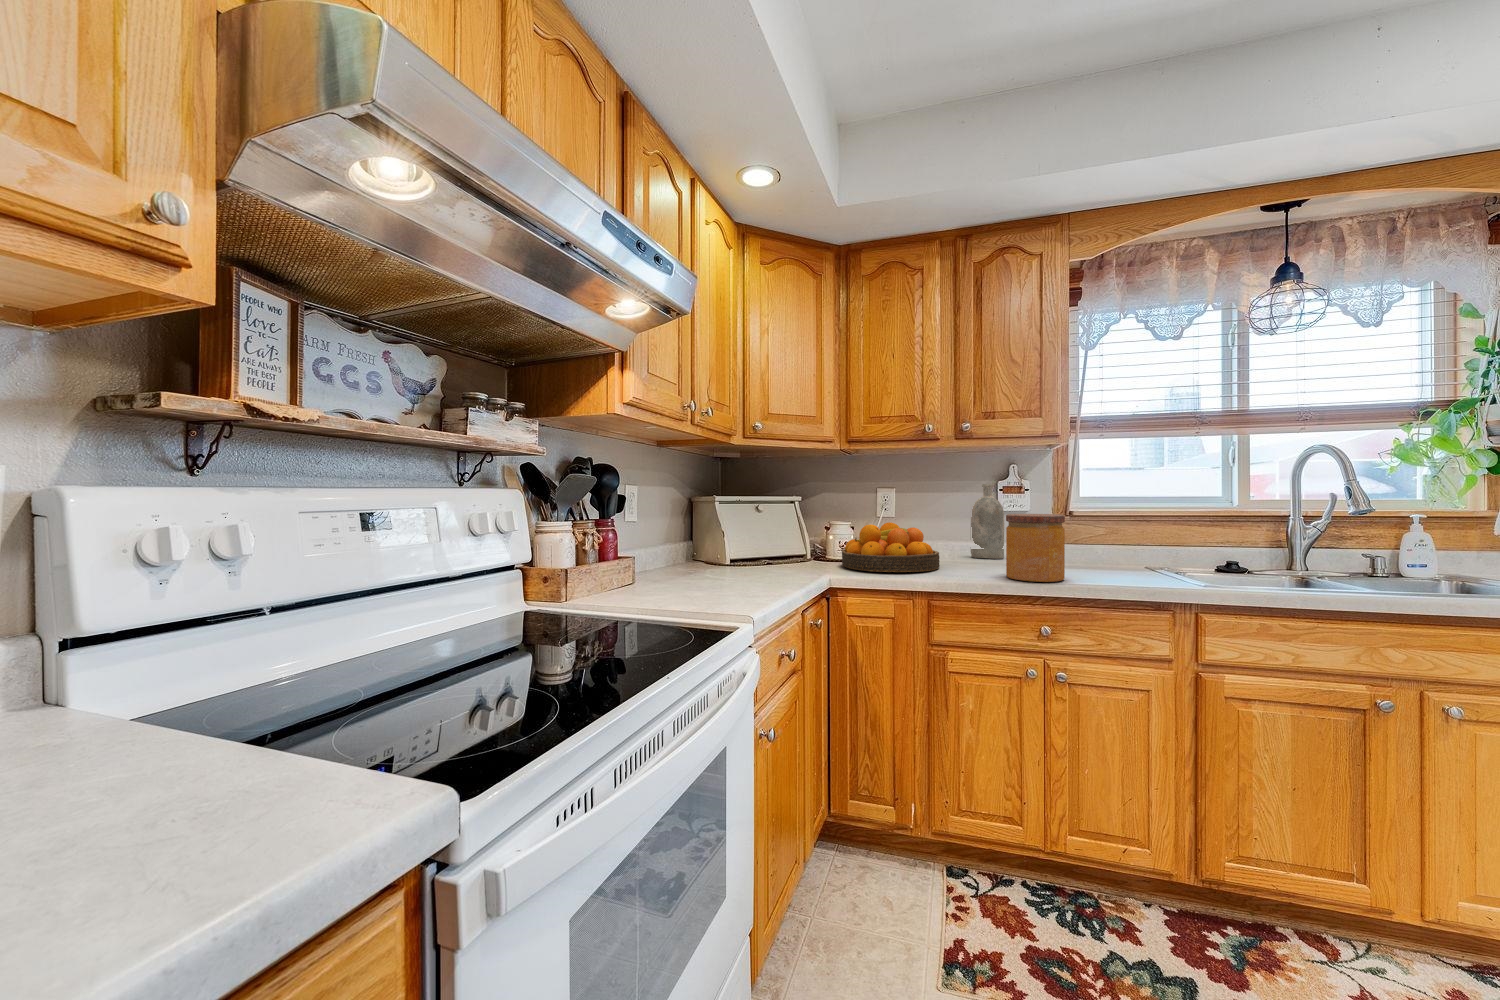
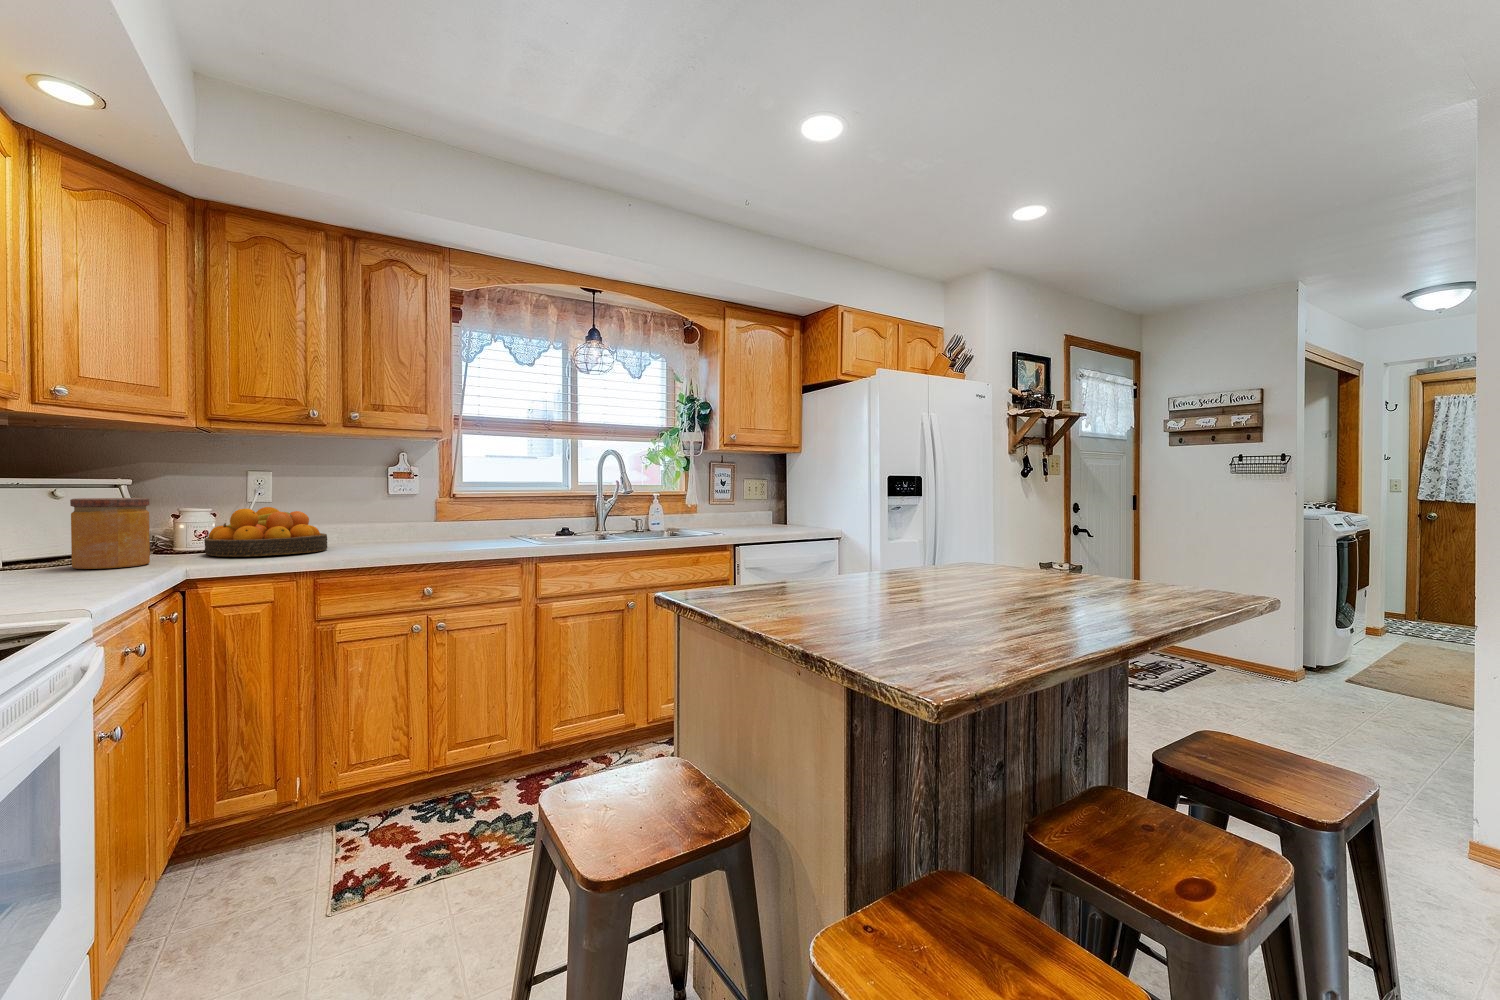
bottle: present [971,484,1004,559] -> none [360,470,394,540]
jar: present [1006,514,1065,582] -> present [70,498,150,569]

